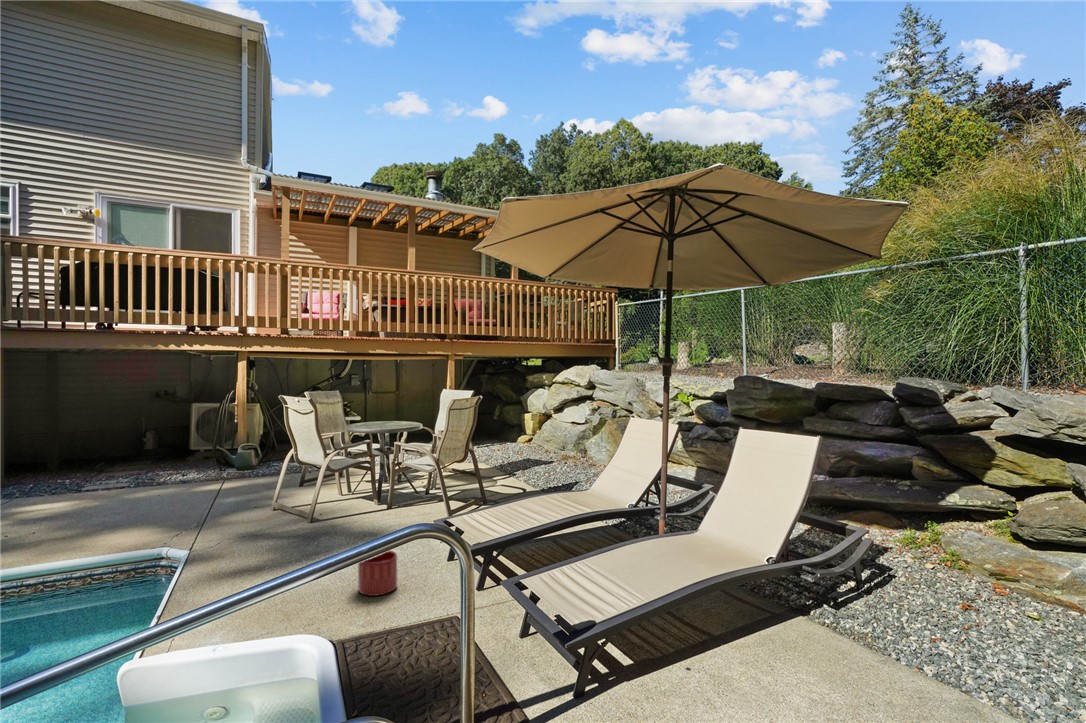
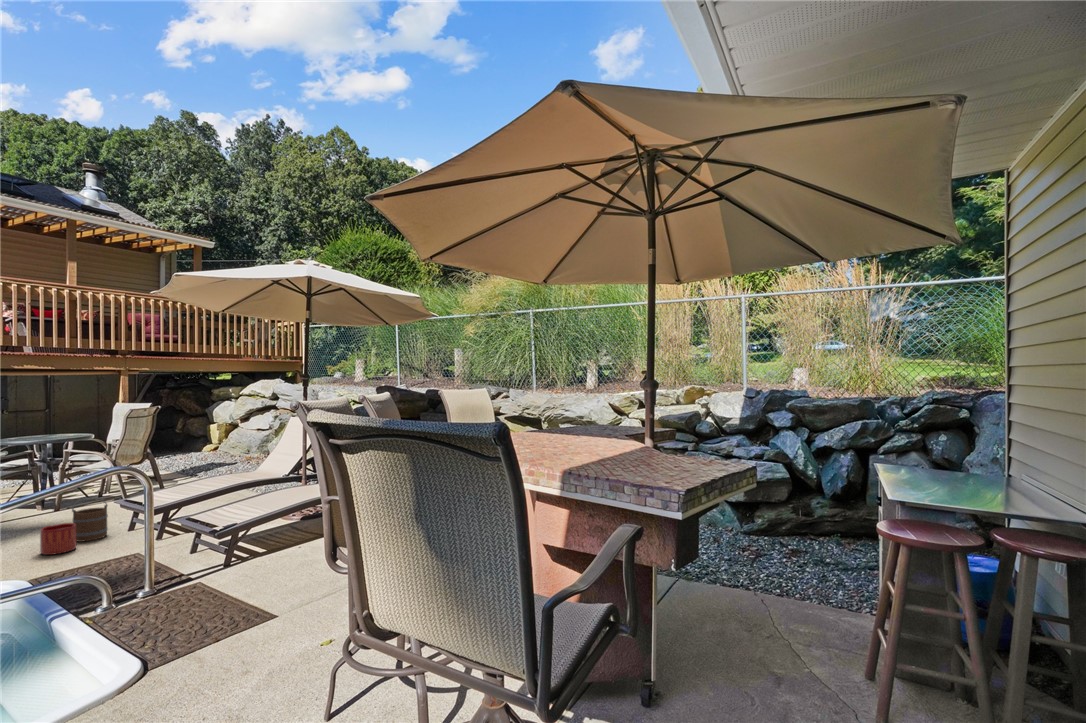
bucket: none [394,513,433,574] -> present [72,497,108,542]

